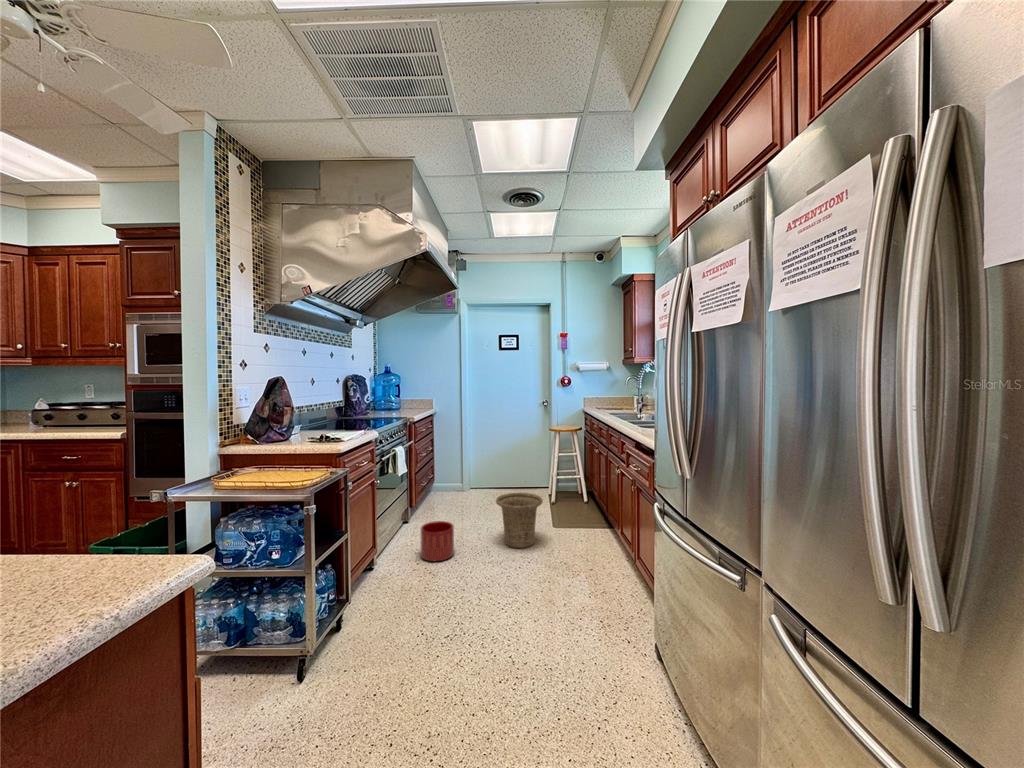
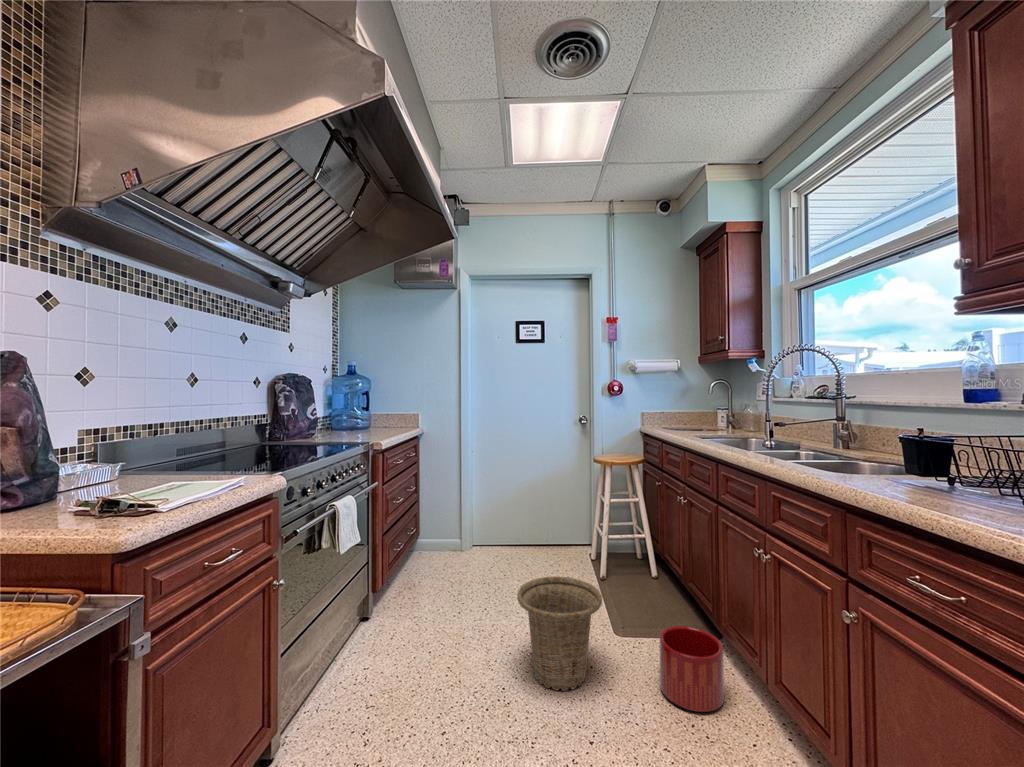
planter: present [421,521,454,561] -> present [660,626,724,712]

